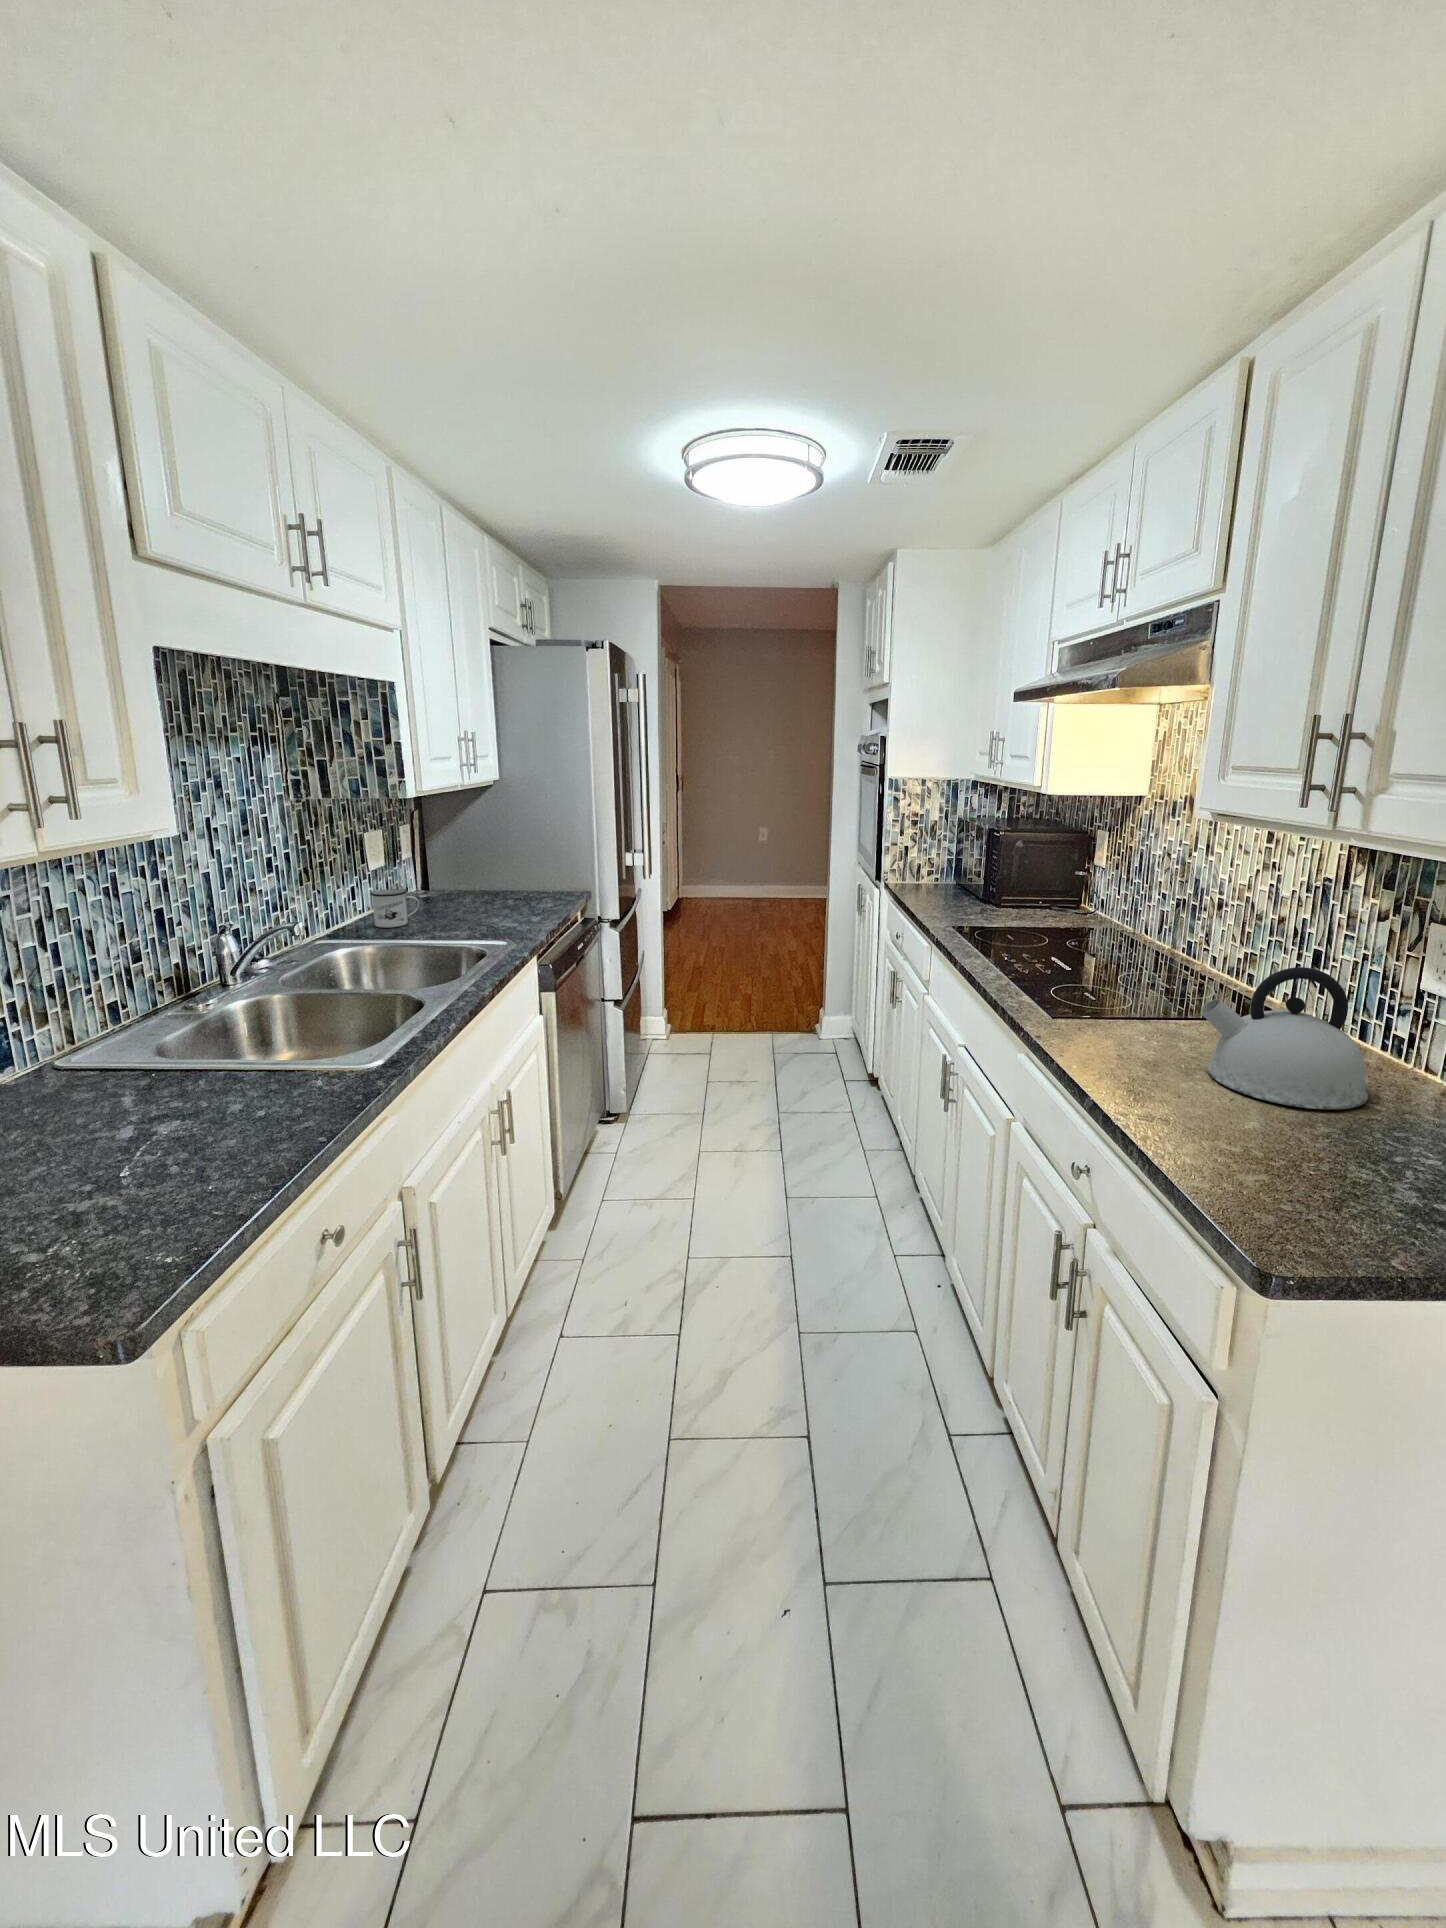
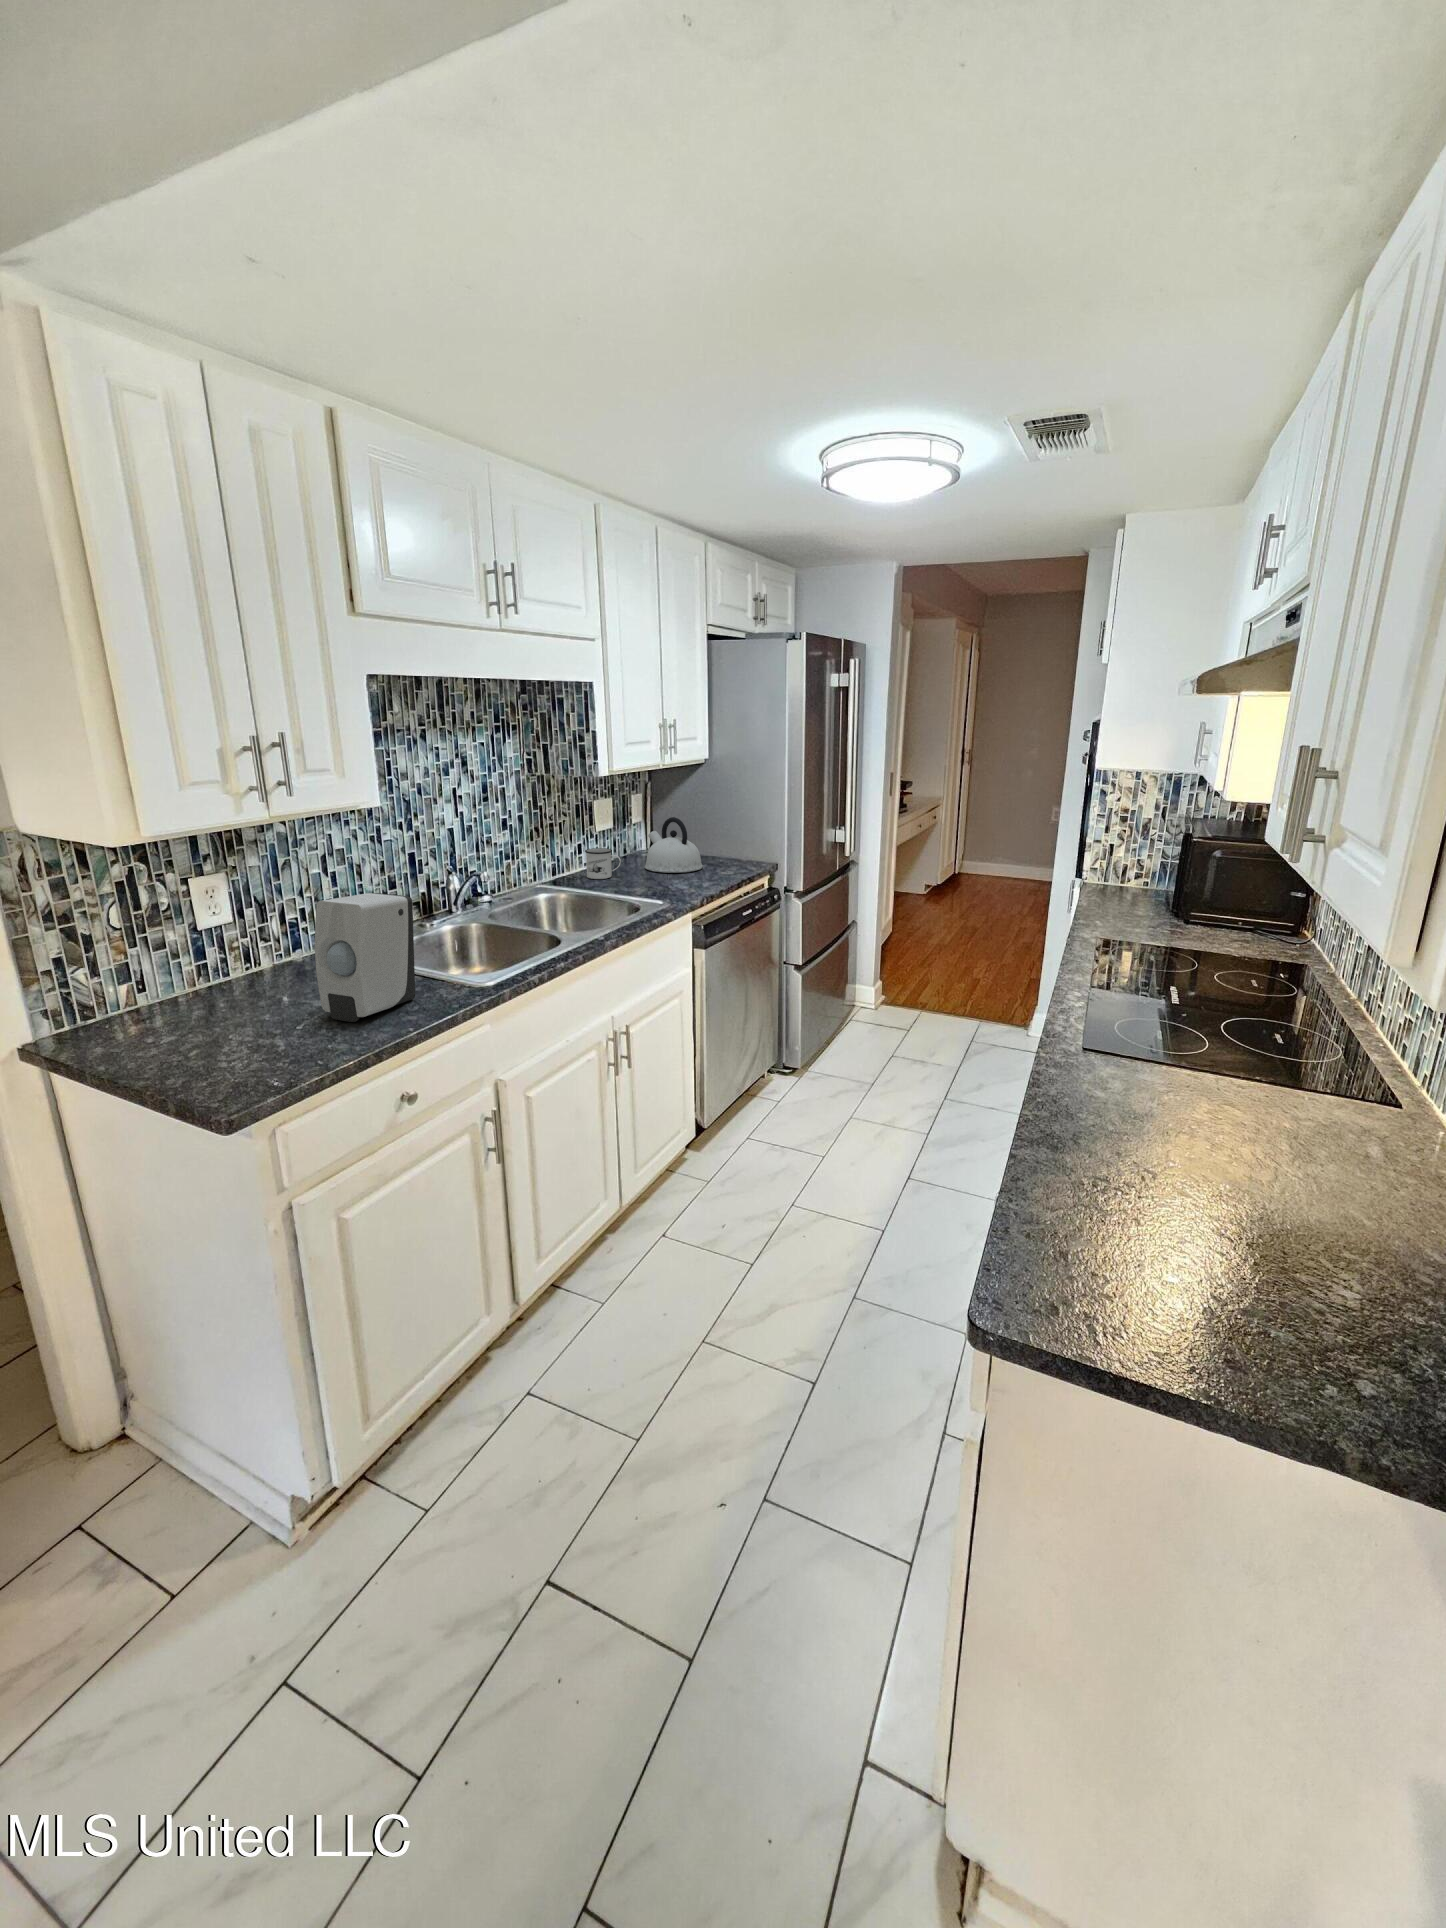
soap dispenser: none [133,957,289,1161] -> present [315,893,415,1022]
kettle: present [1201,967,1368,1109] -> present [645,817,703,873]

